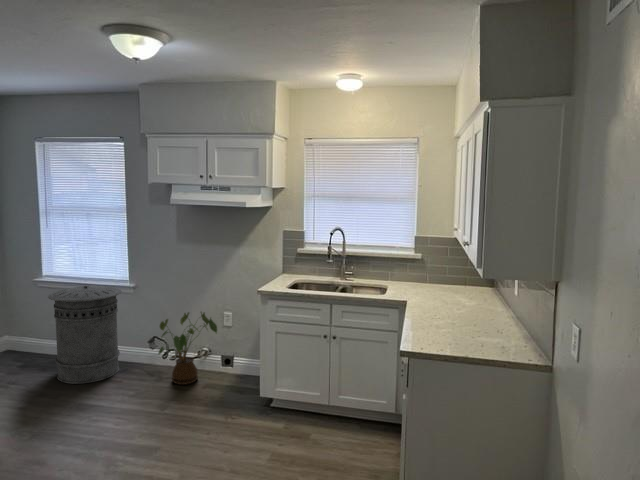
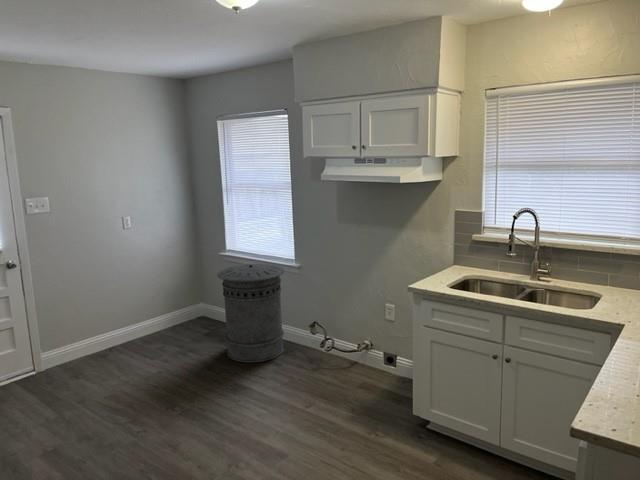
house plant: present [158,312,217,385] -> none [311,301,375,380]

